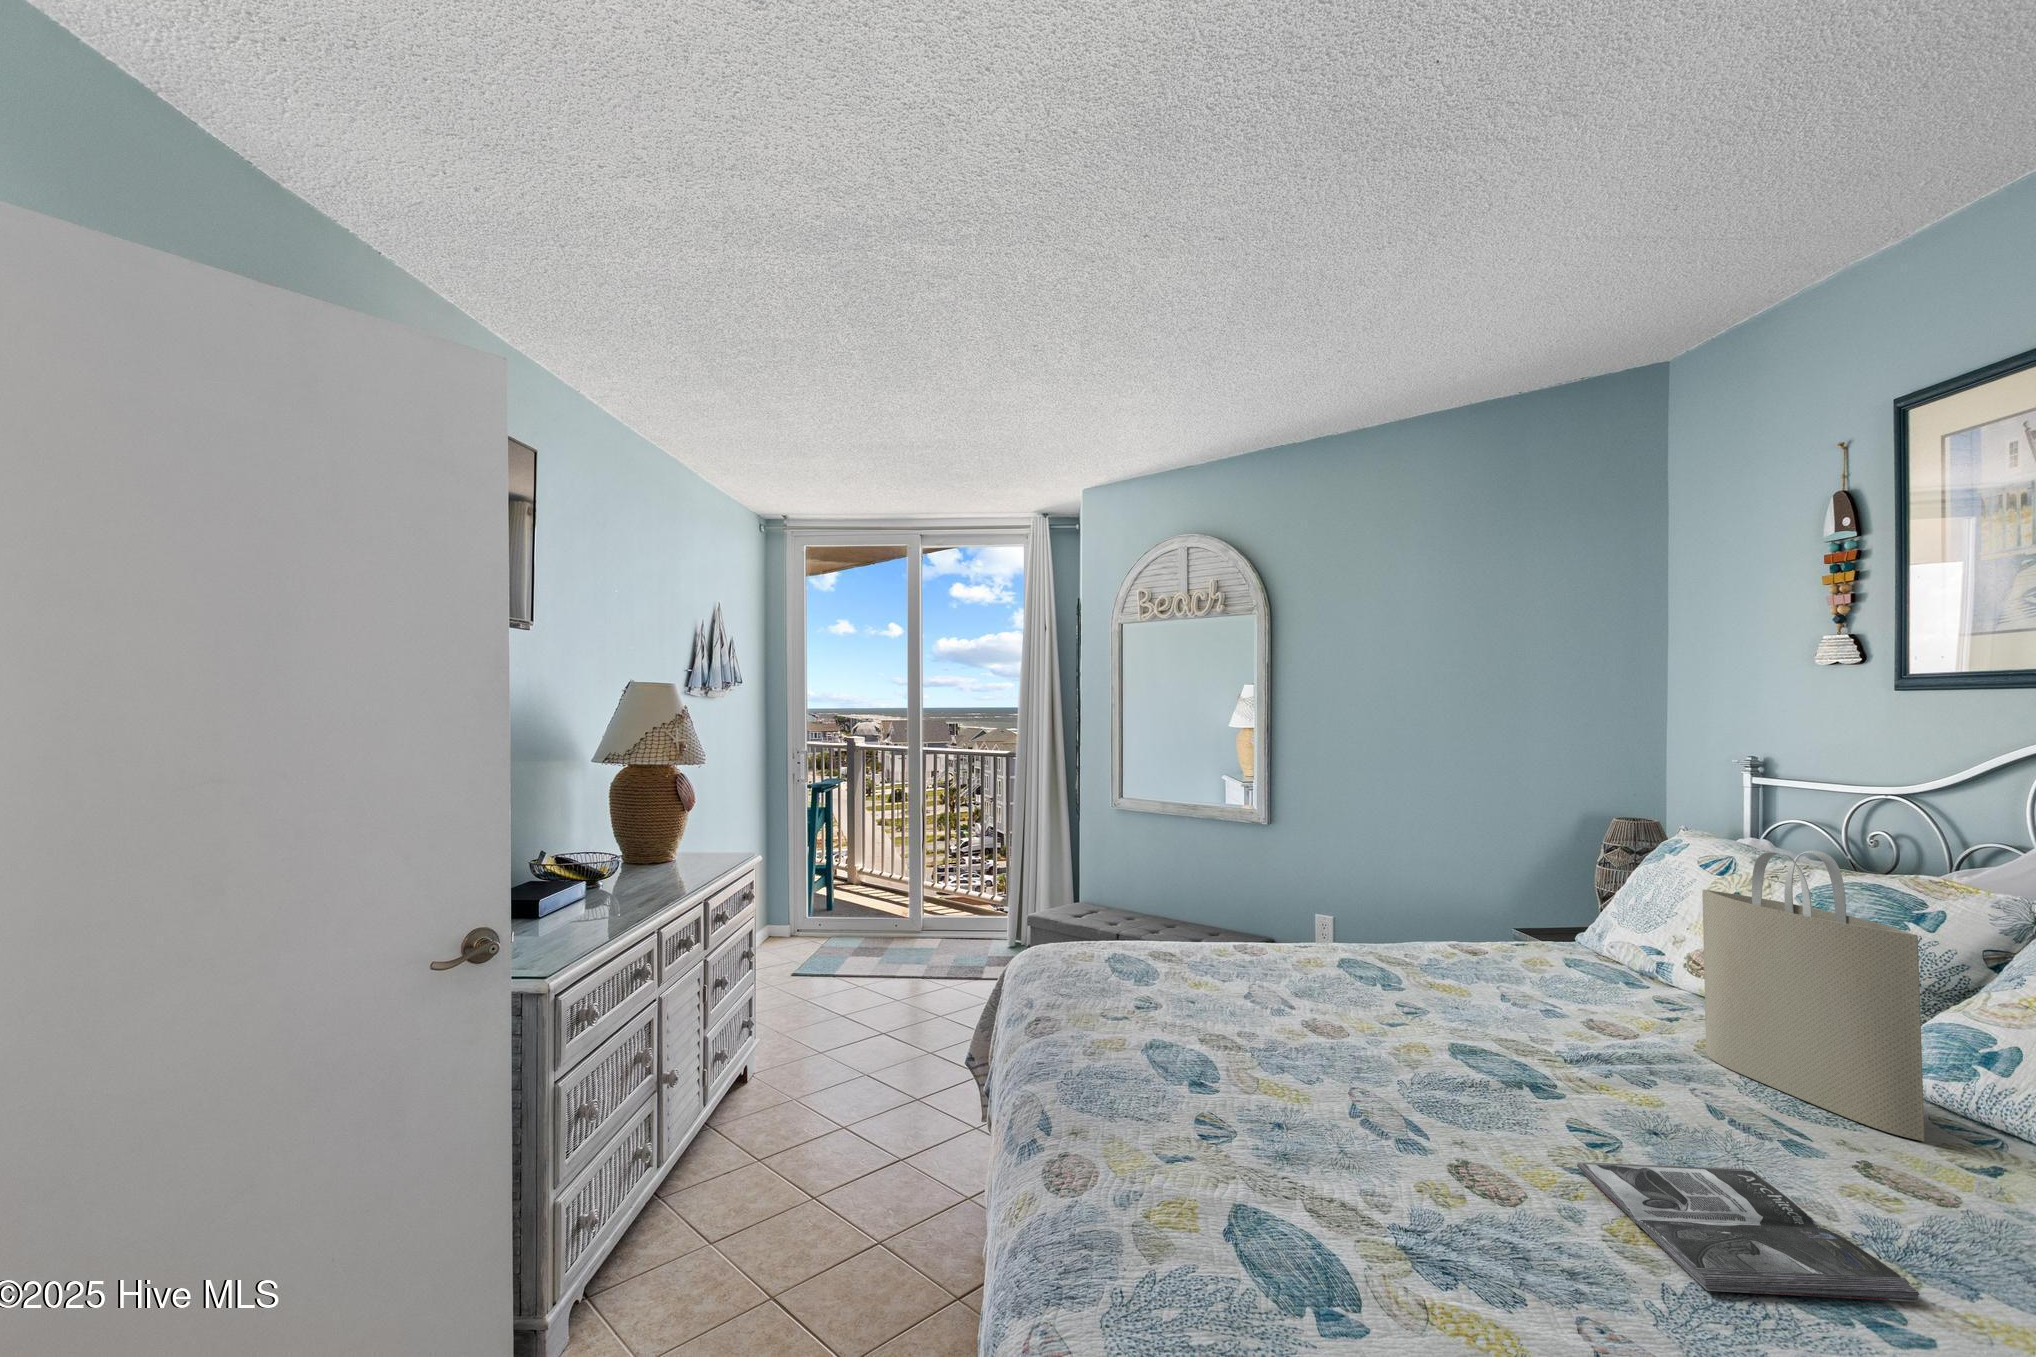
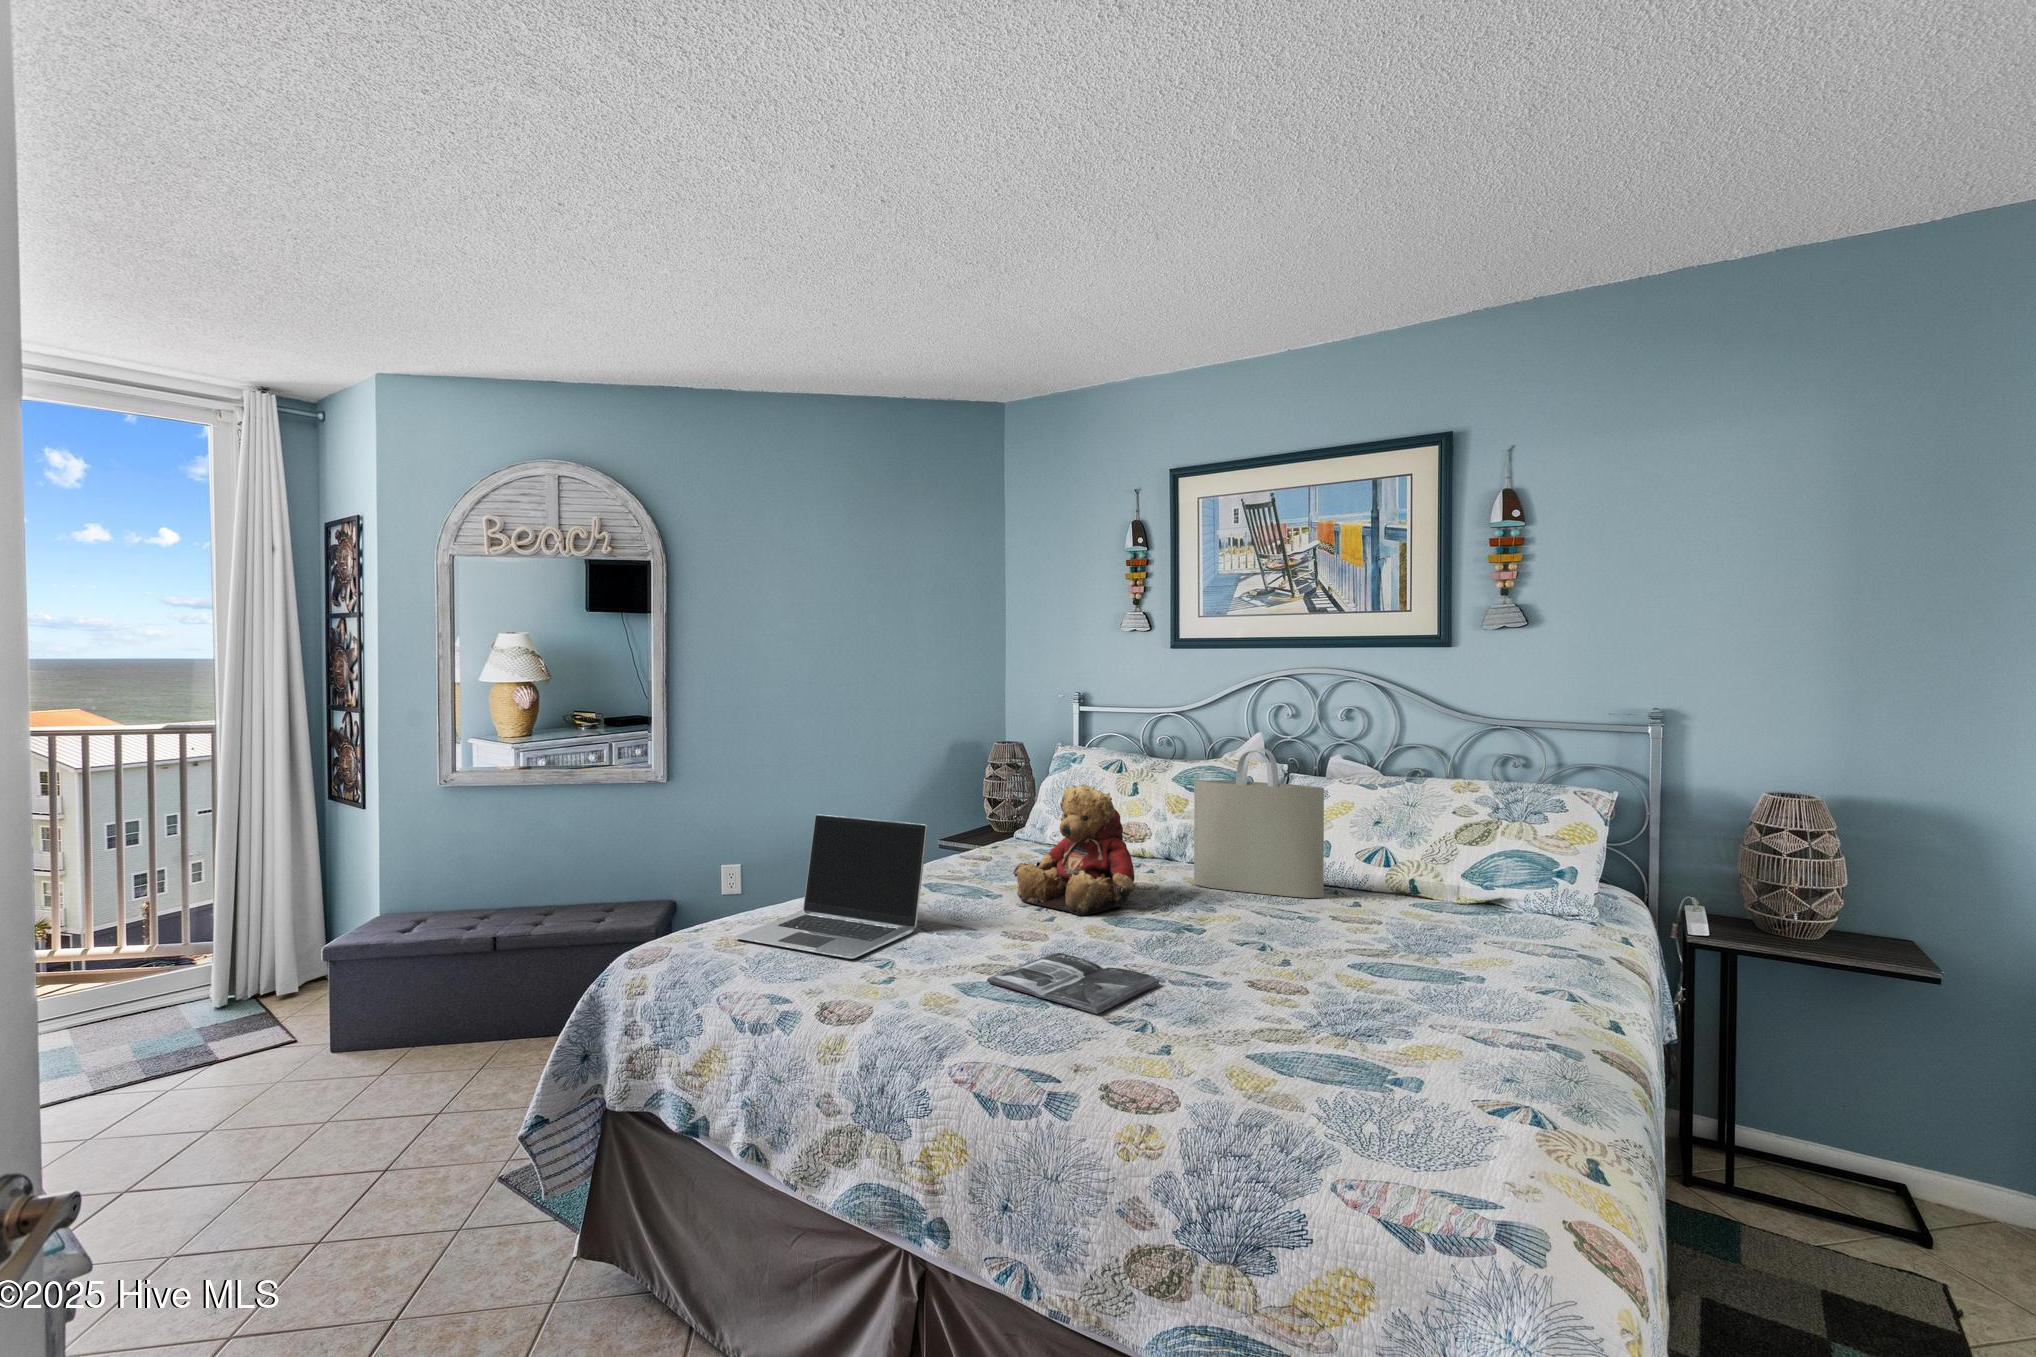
laptop: none [1076,859,1242,1002] -> present [735,815,927,959]
teddy bear: none [1397,867,1556,1044] -> present [1014,784,1136,915]
magazine: present [1577,1162,1919,1302] -> present [987,953,1159,1014]

